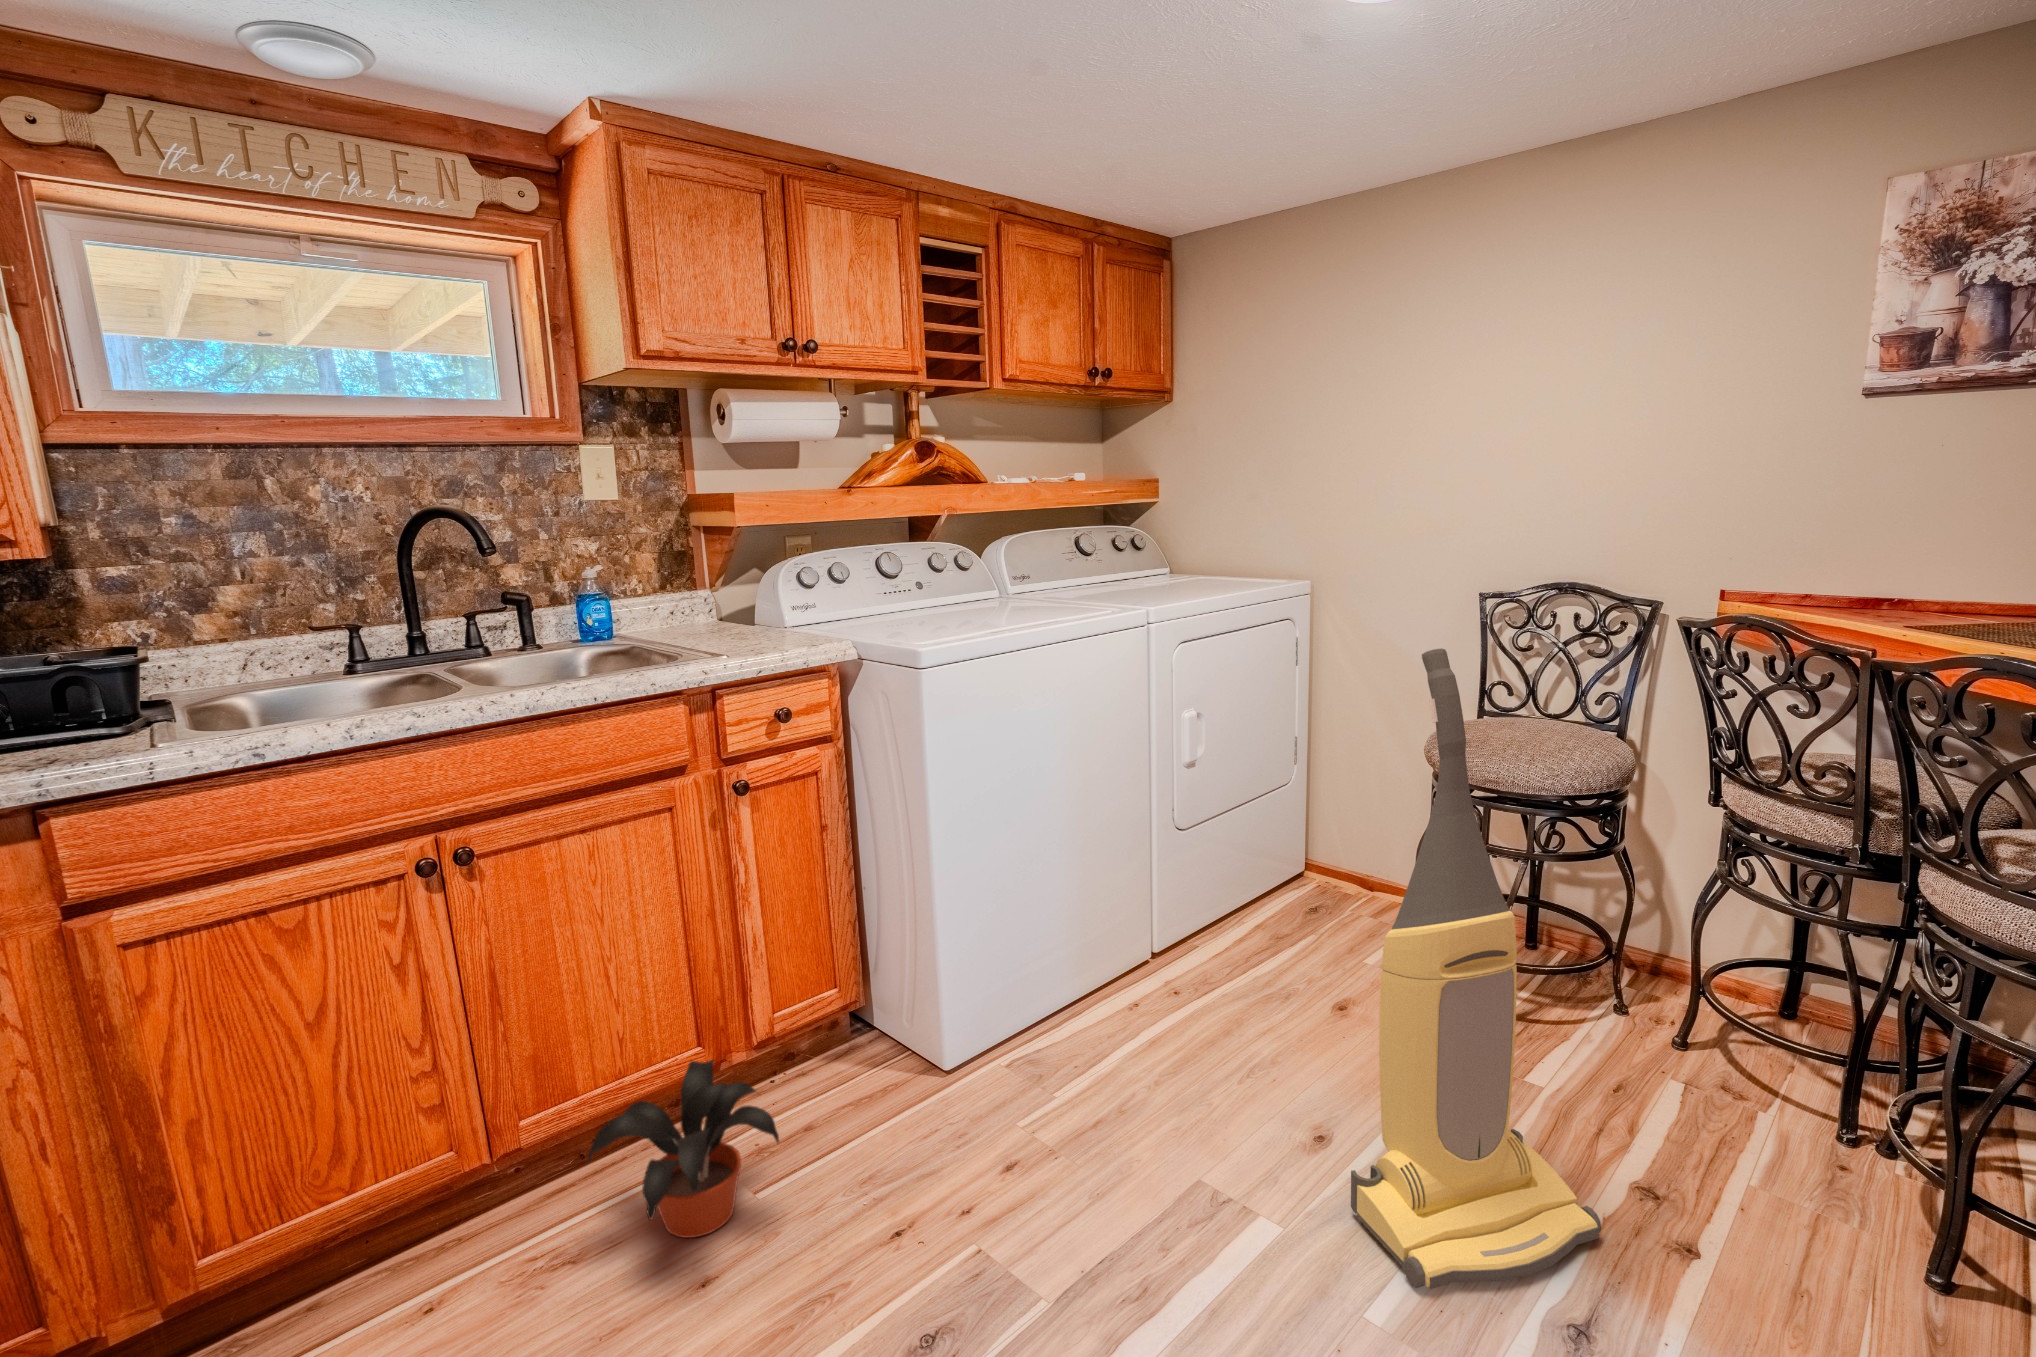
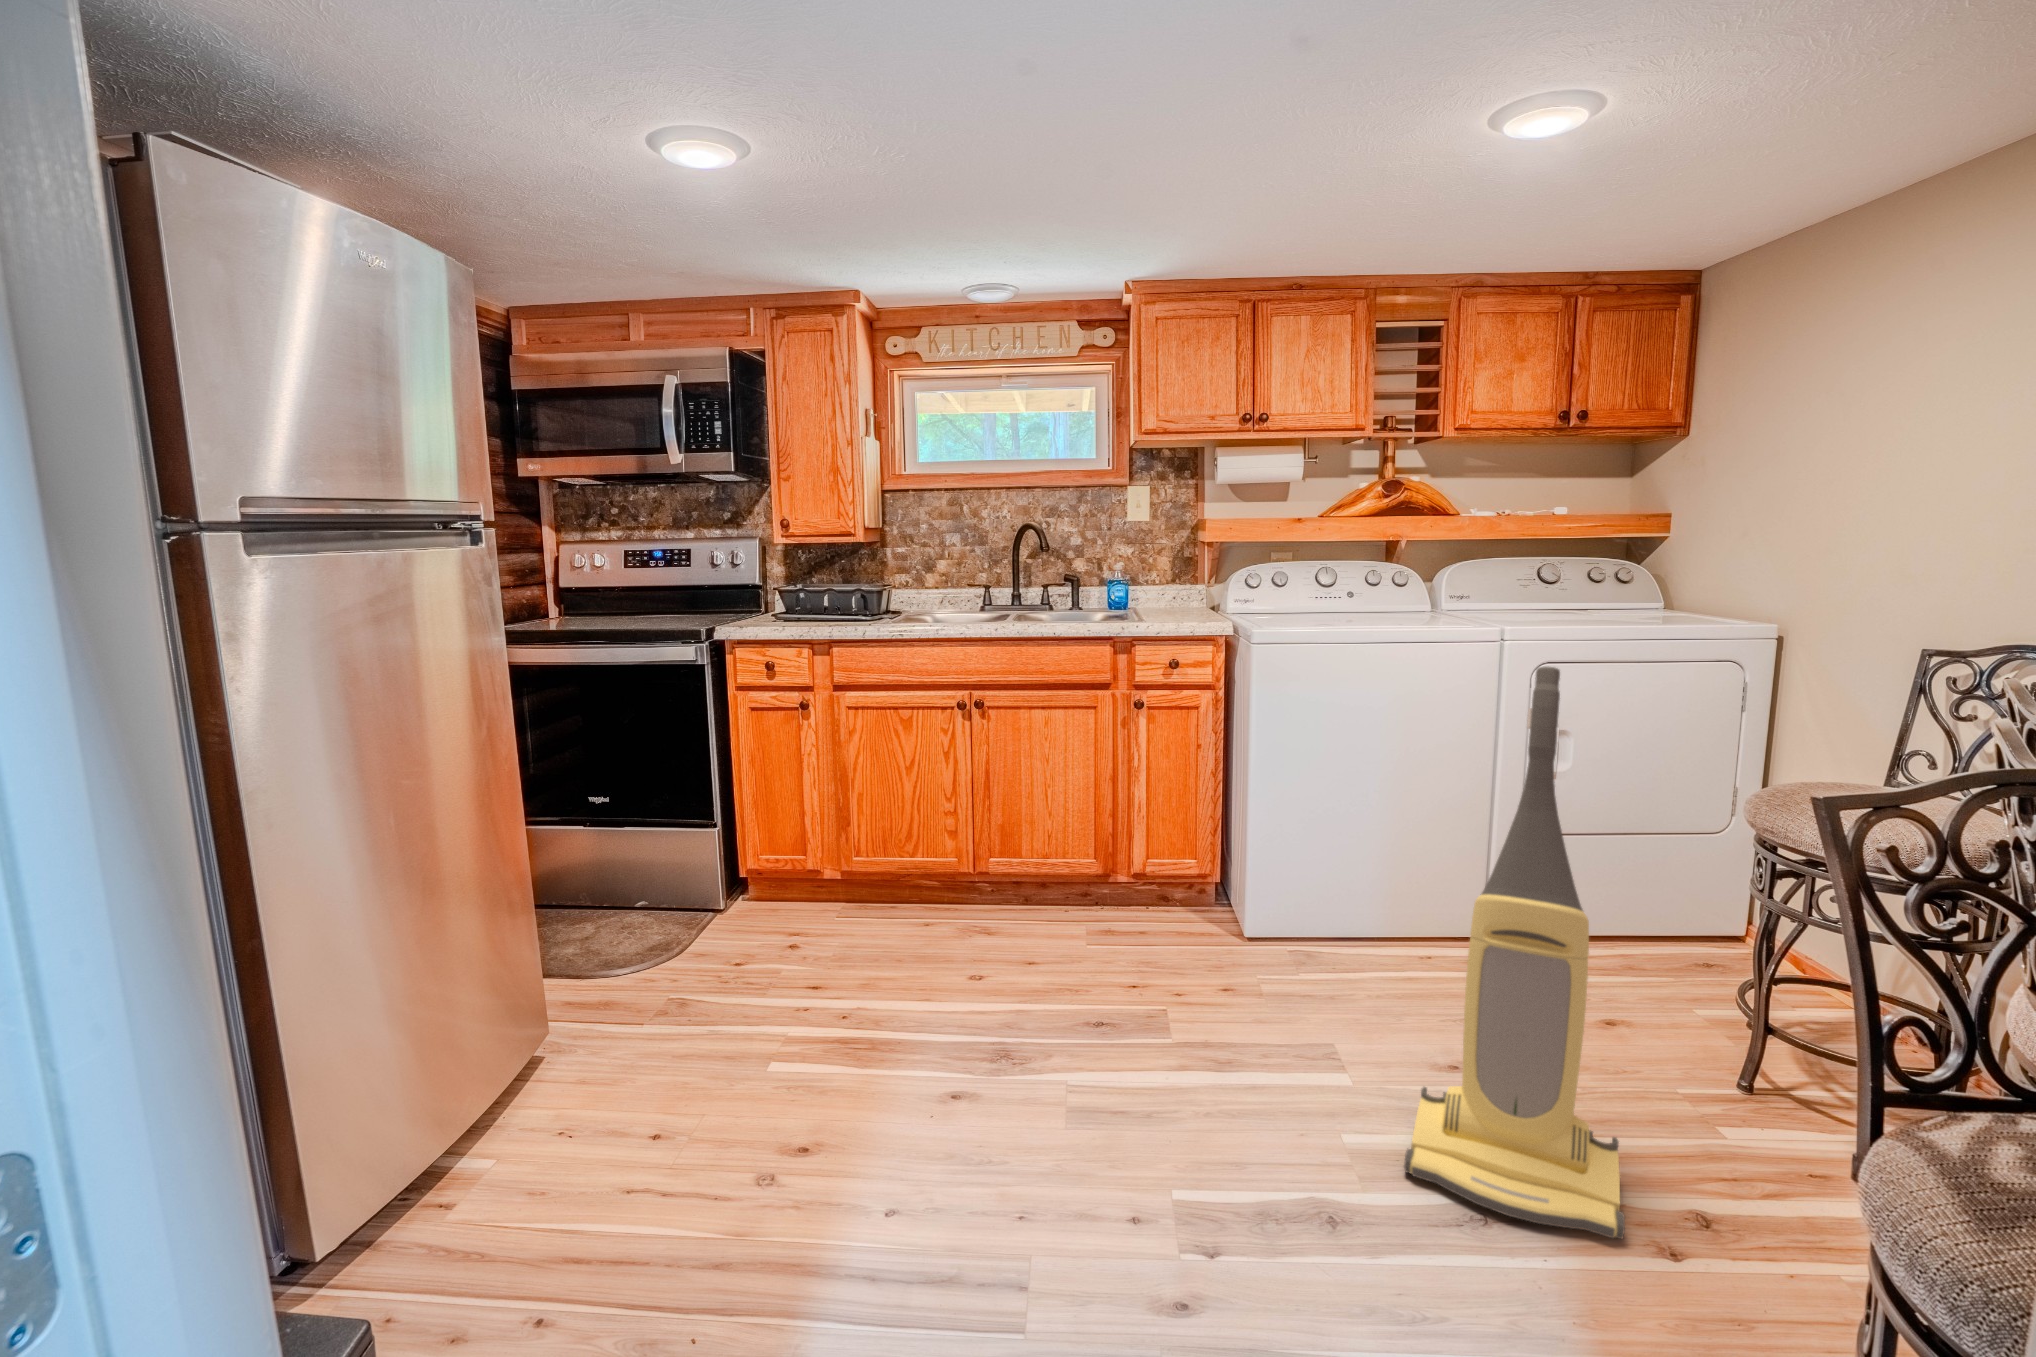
potted plant: present [588,1060,779,1238] -> none [1000,857,1102,951]

